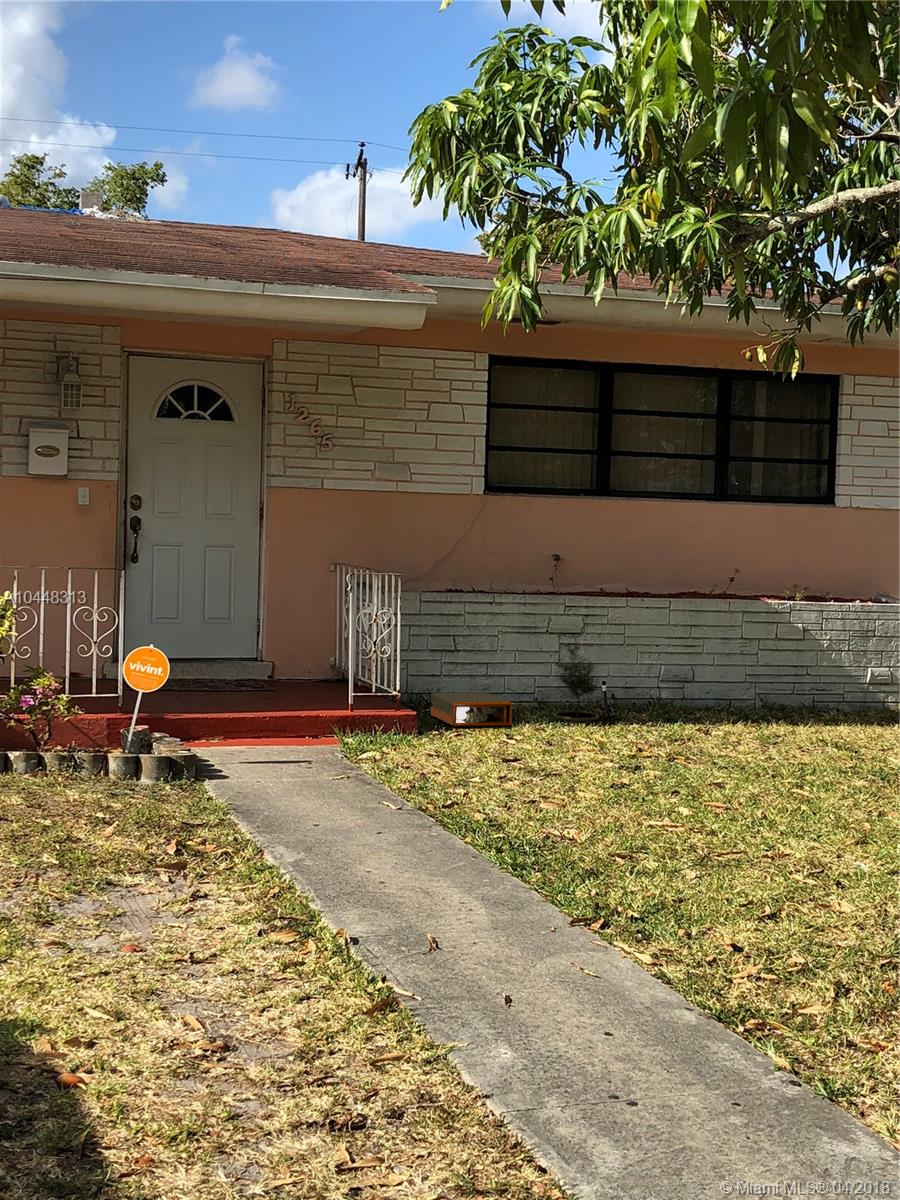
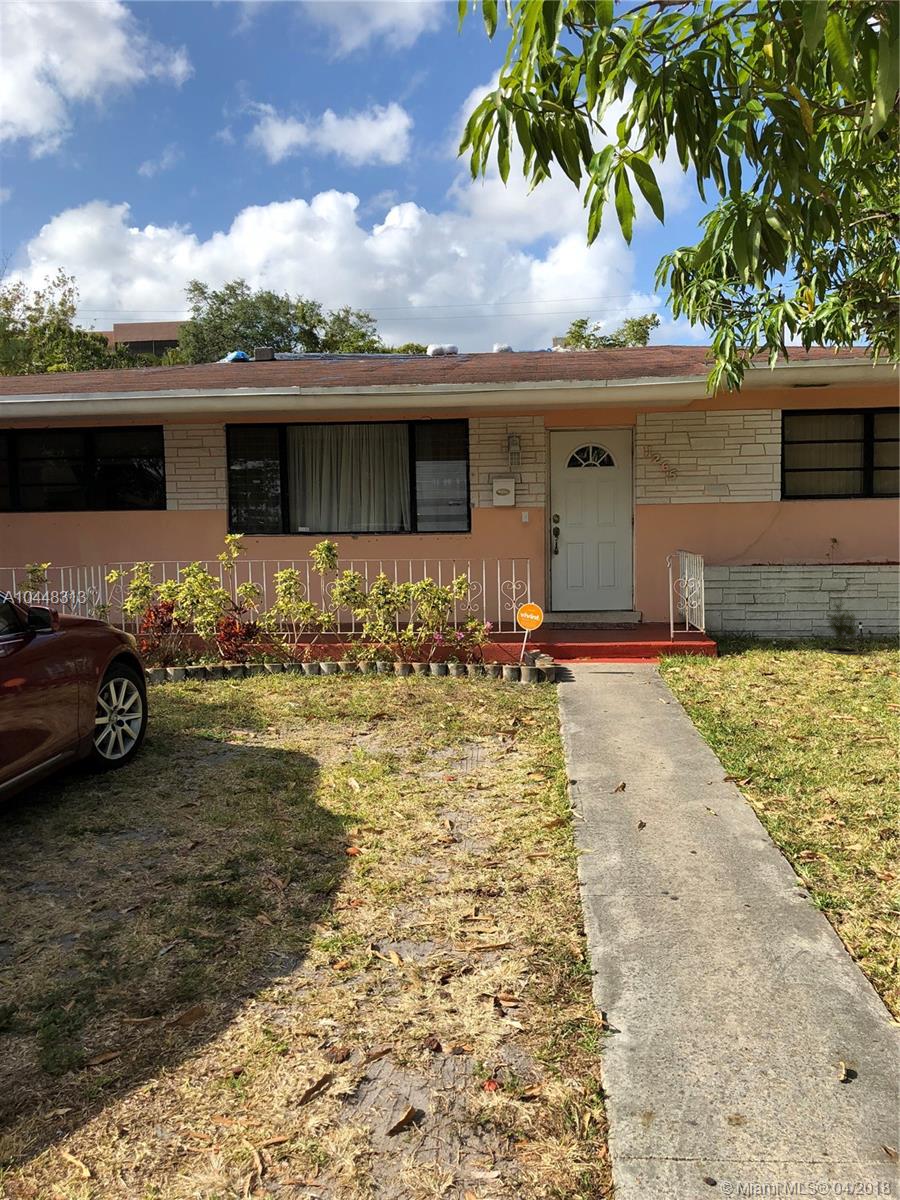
storage box: present [431,693,512,726] -> none [735,633,788,656]

